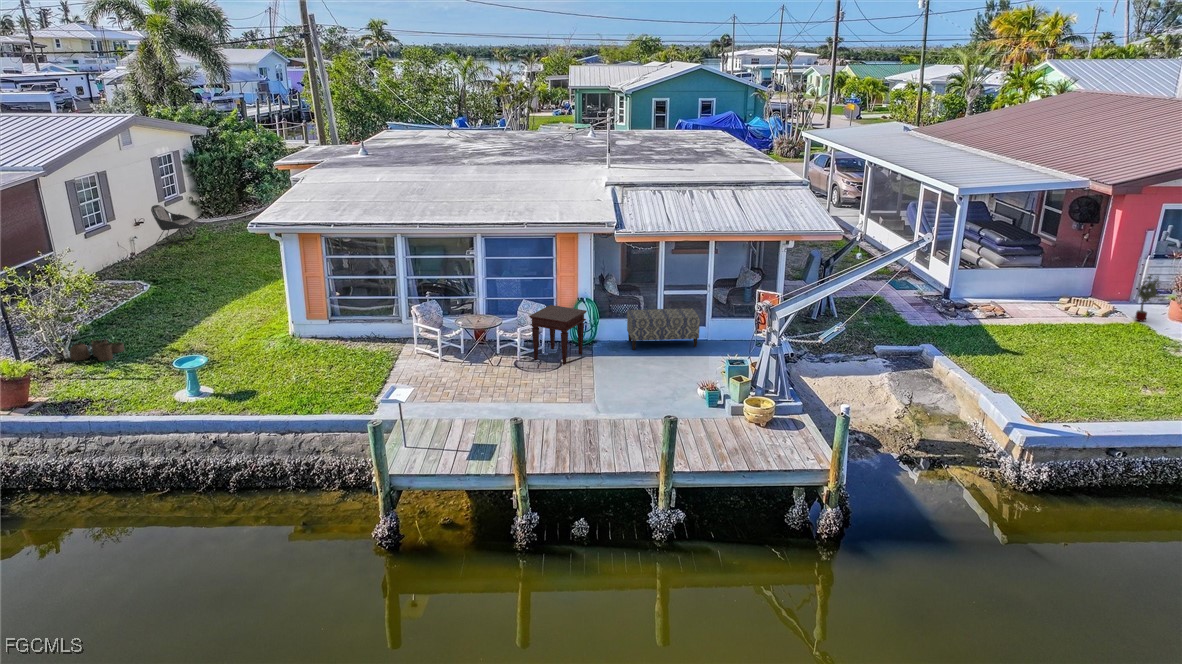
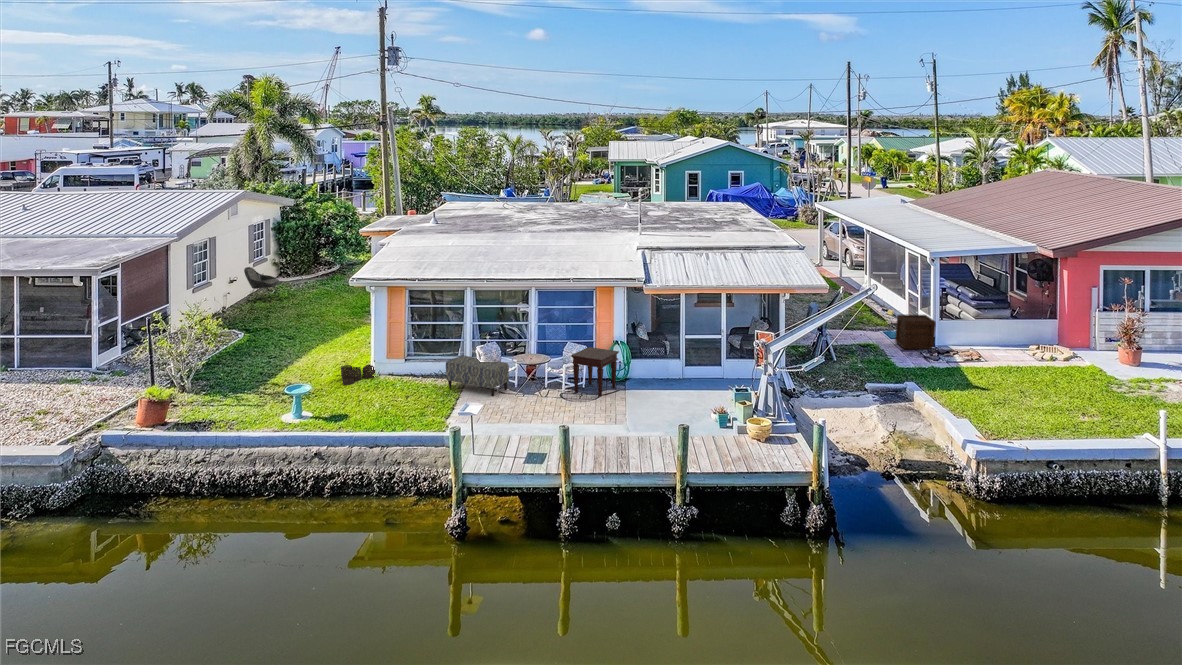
wooden crate: none [899,262,948,302] -> present [895,315,936,349]
potted tree: present [1135,275,1165,321] -> none [1099,324,1126,365]
bench: present [627,308,700,350] -> present [446,356,509,396]
woven basket: present [70,339,124,361] -> present [341,364,375,385]

